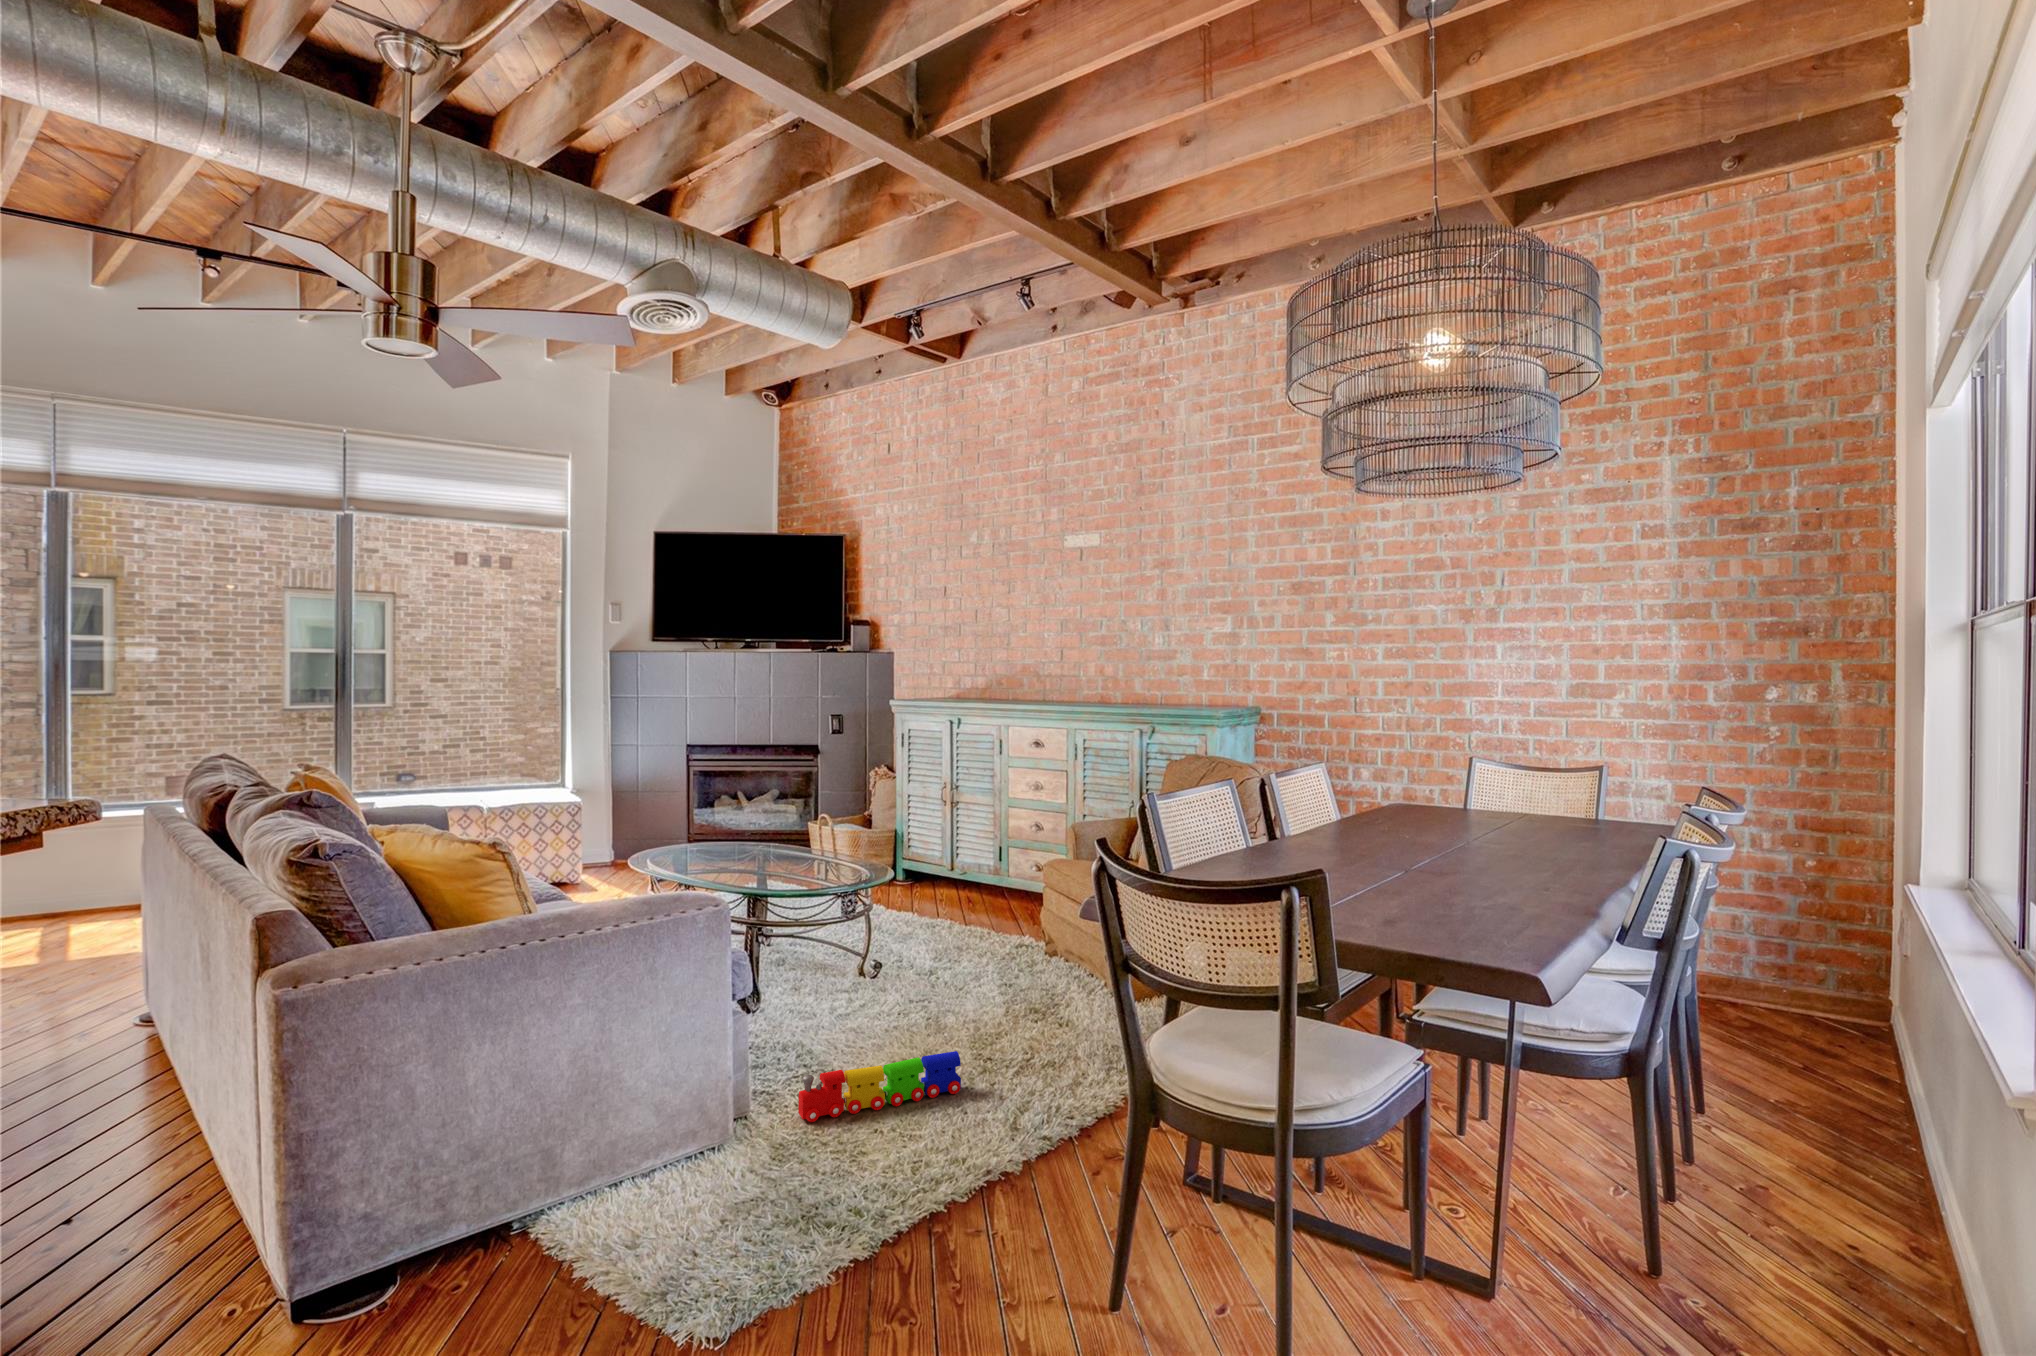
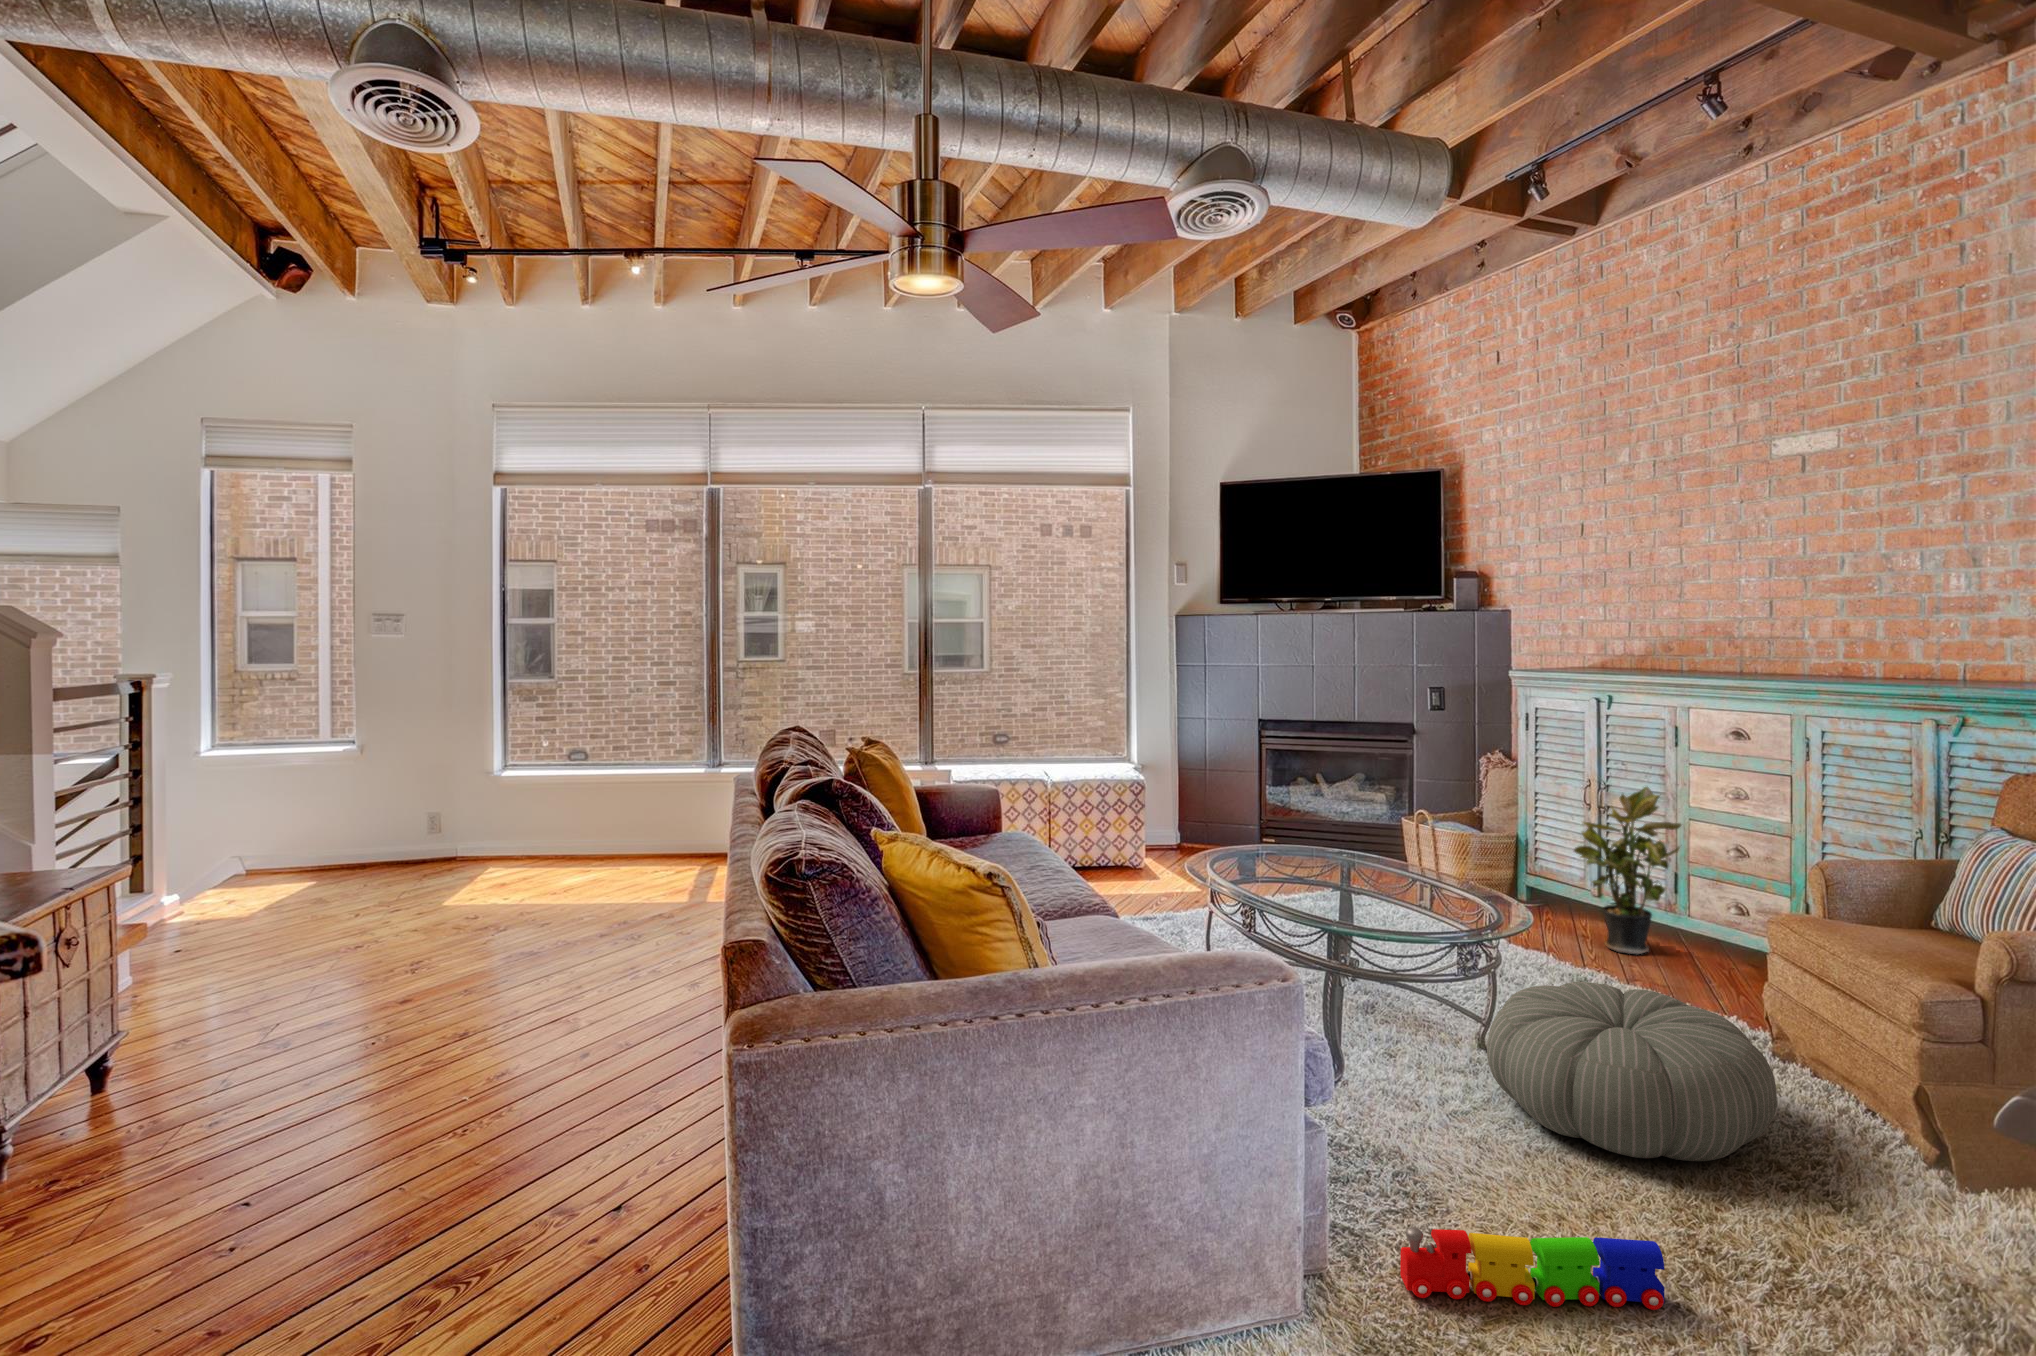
potted plant: none [933,782,1001,907] -> present [1574,787,1681,955]
pouf: none [865,914,1036,1020] -> present [1487,982,1777,1161]

